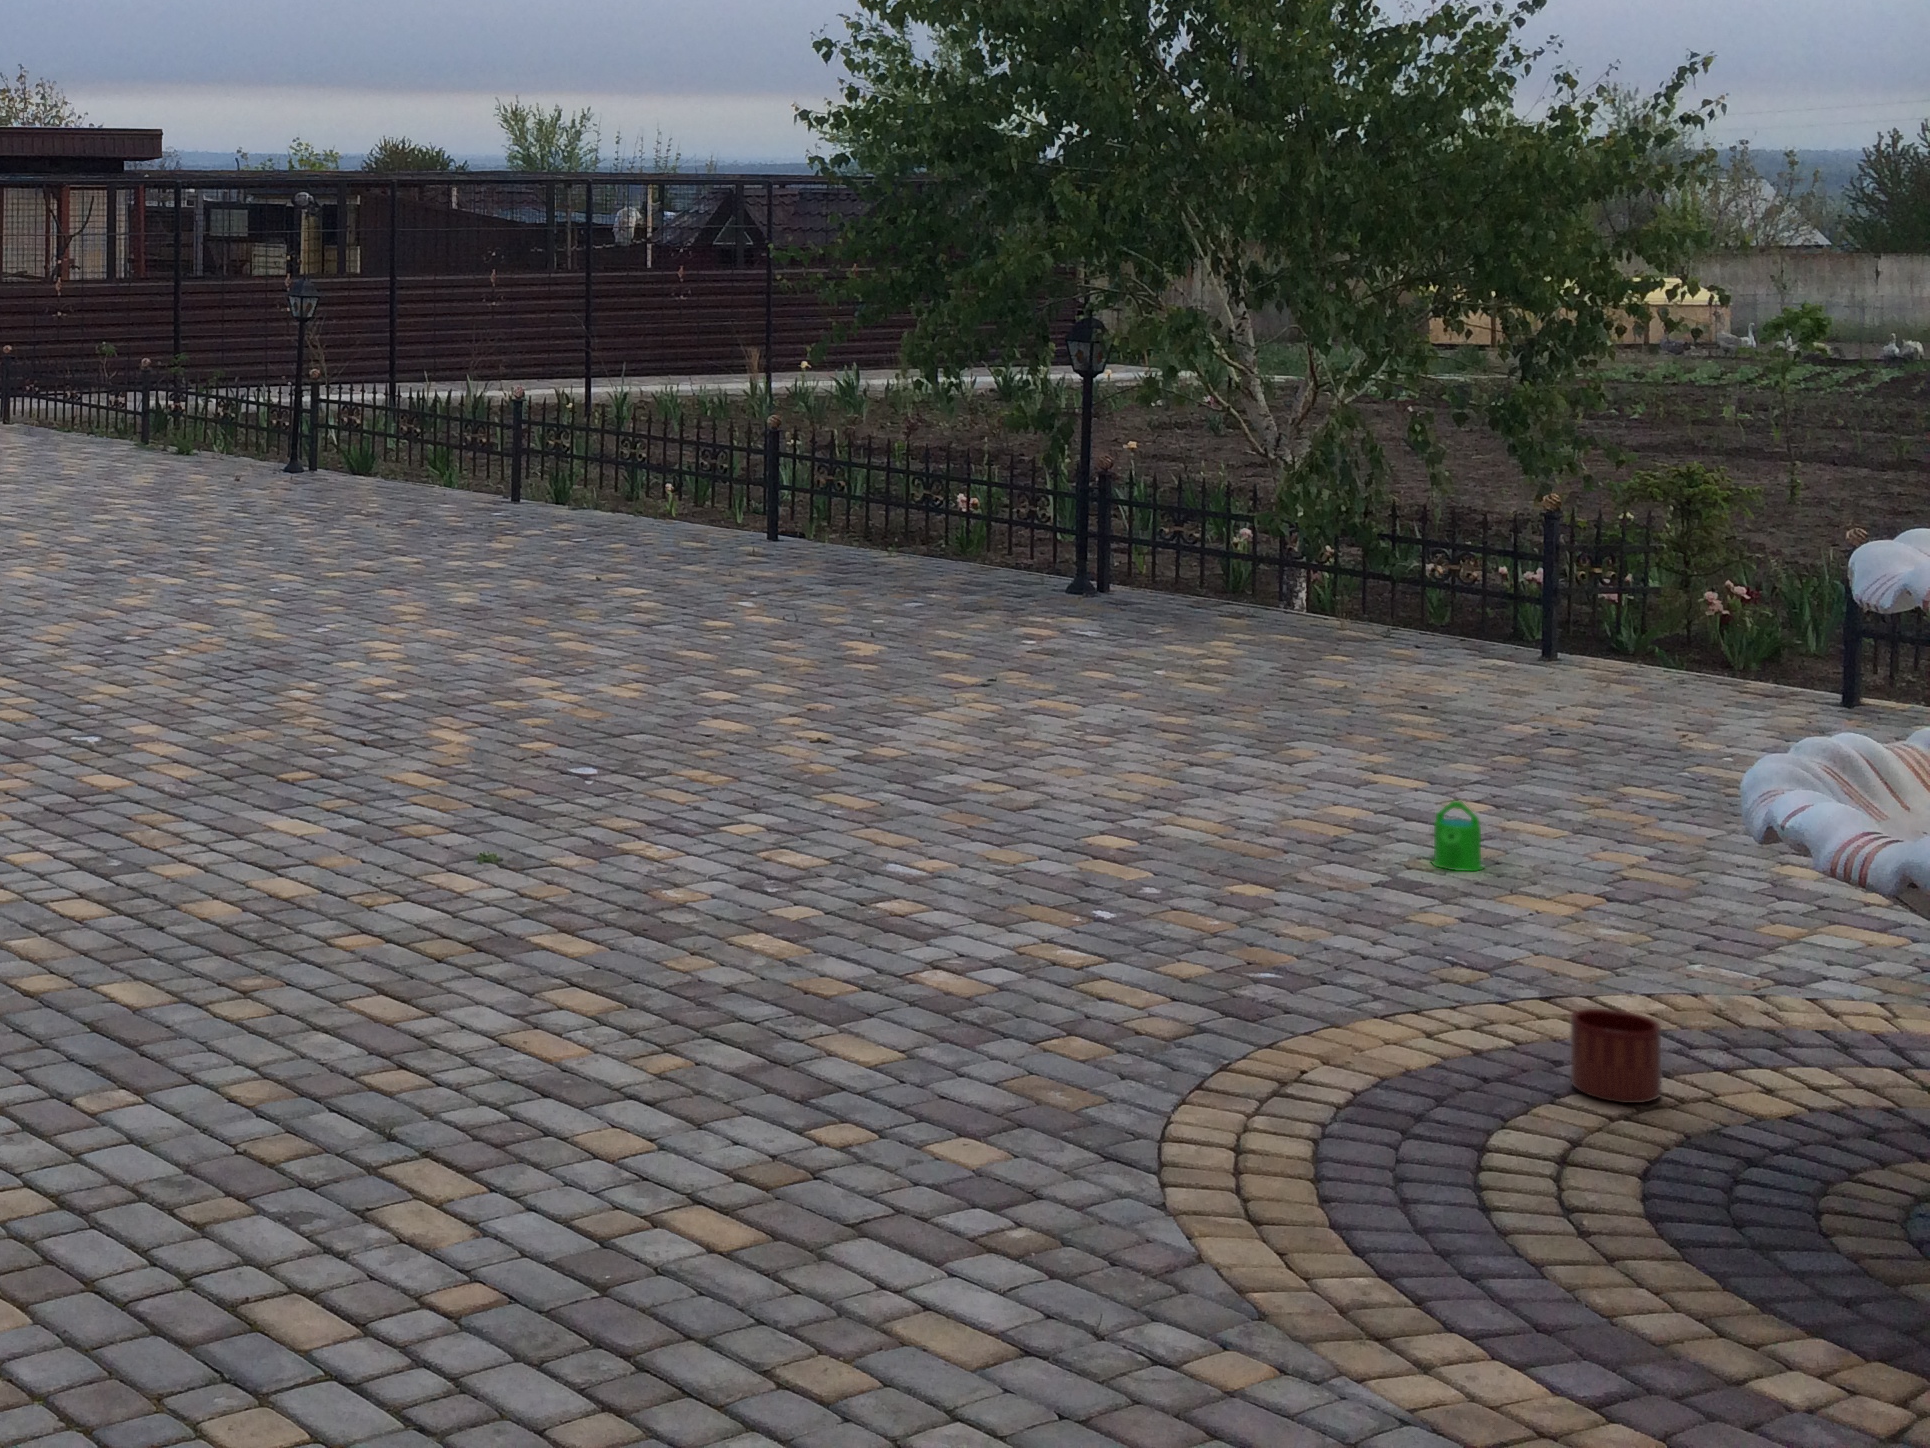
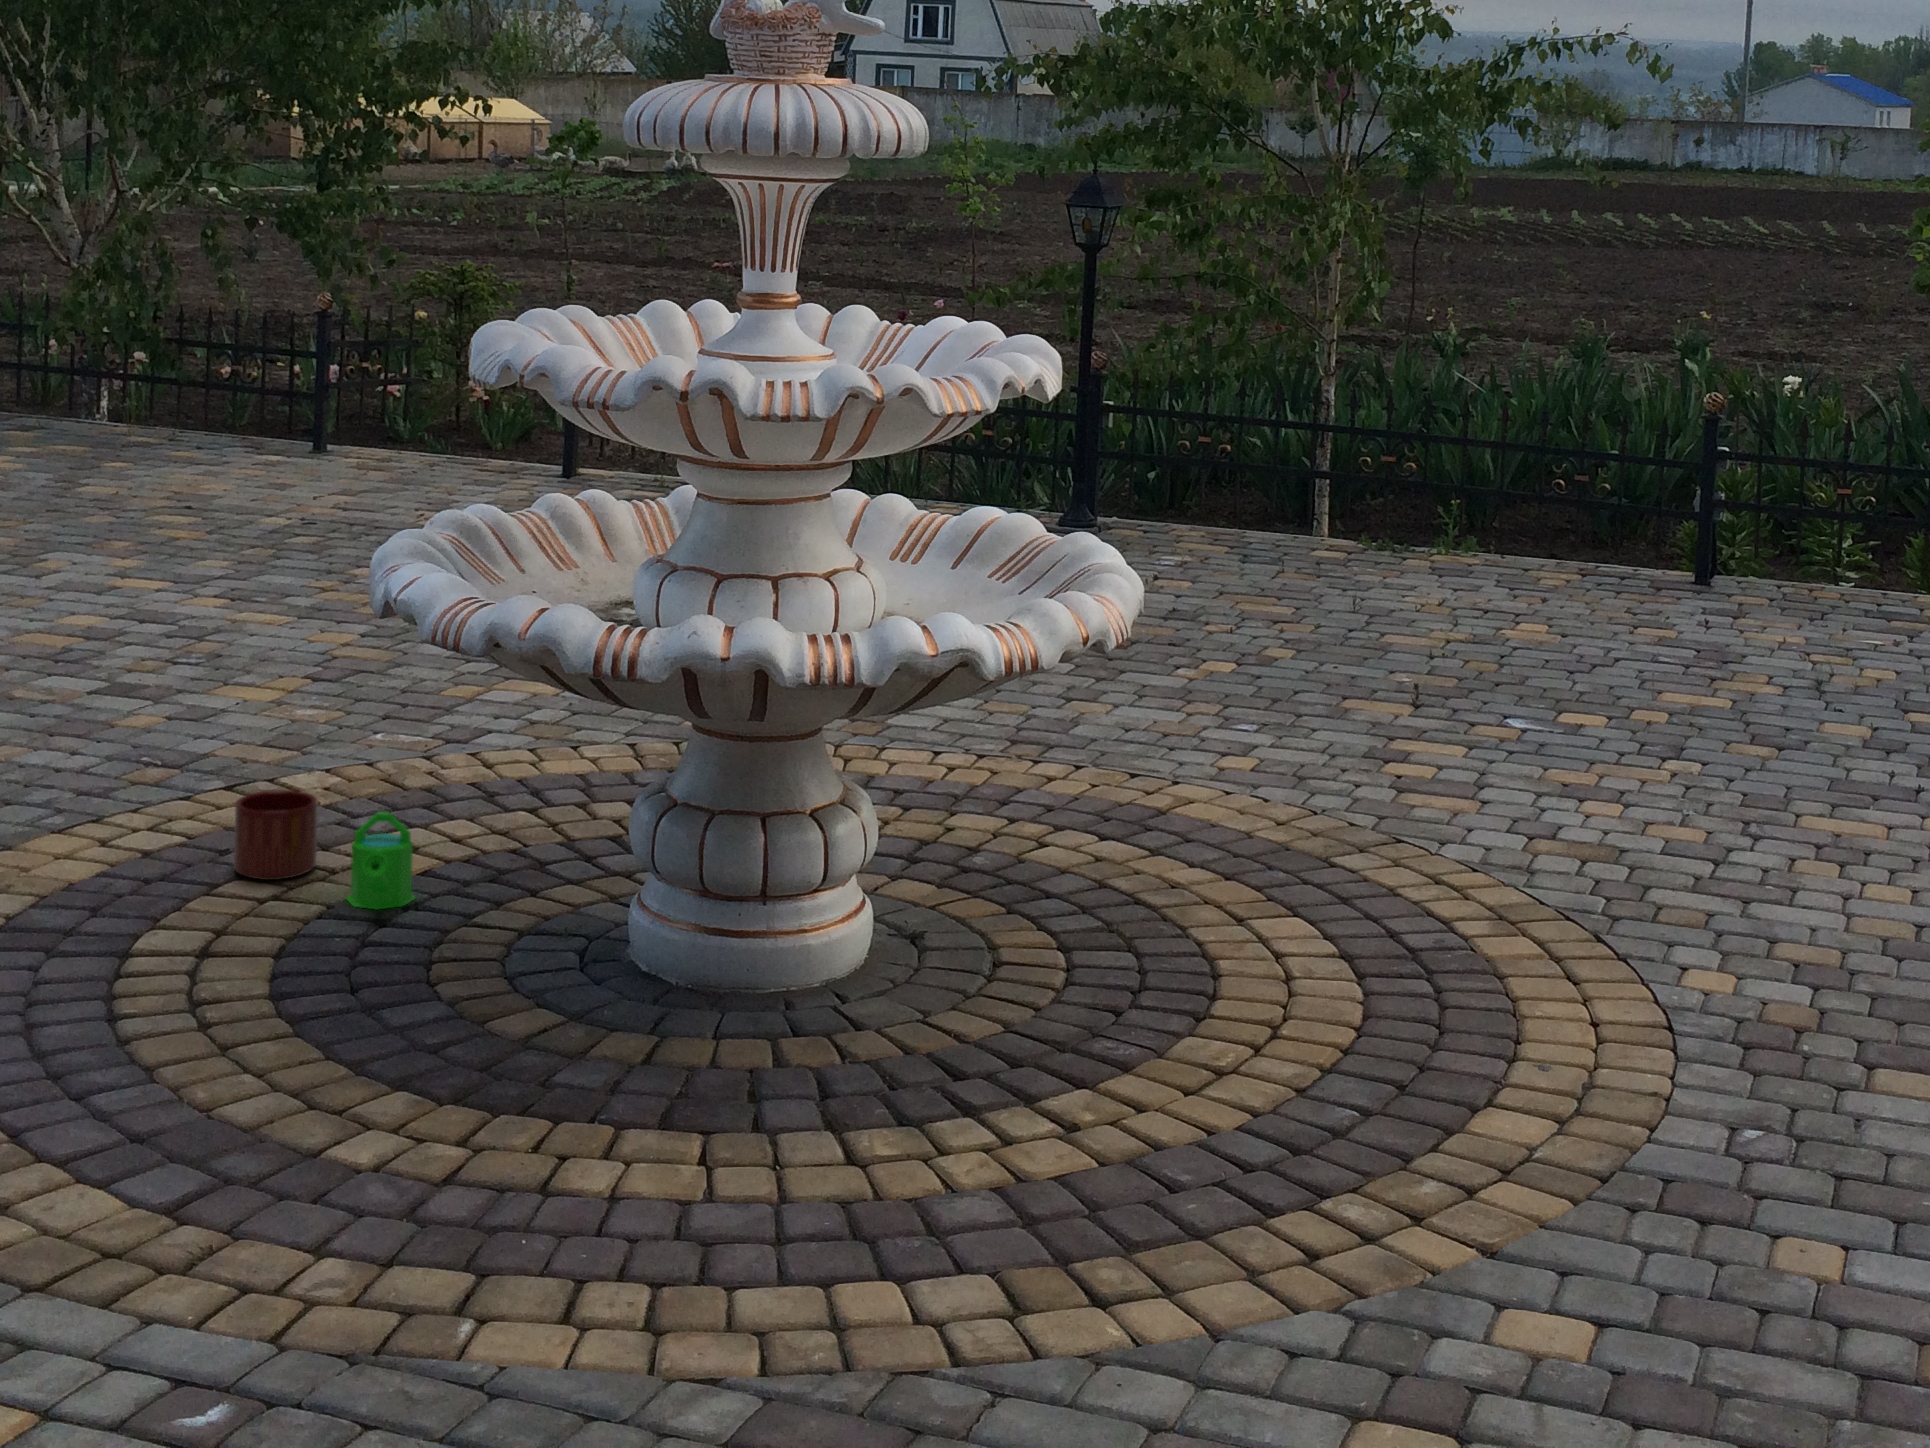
watering can: present [1432,801,1483,871] -> present [347,812,415,909]

